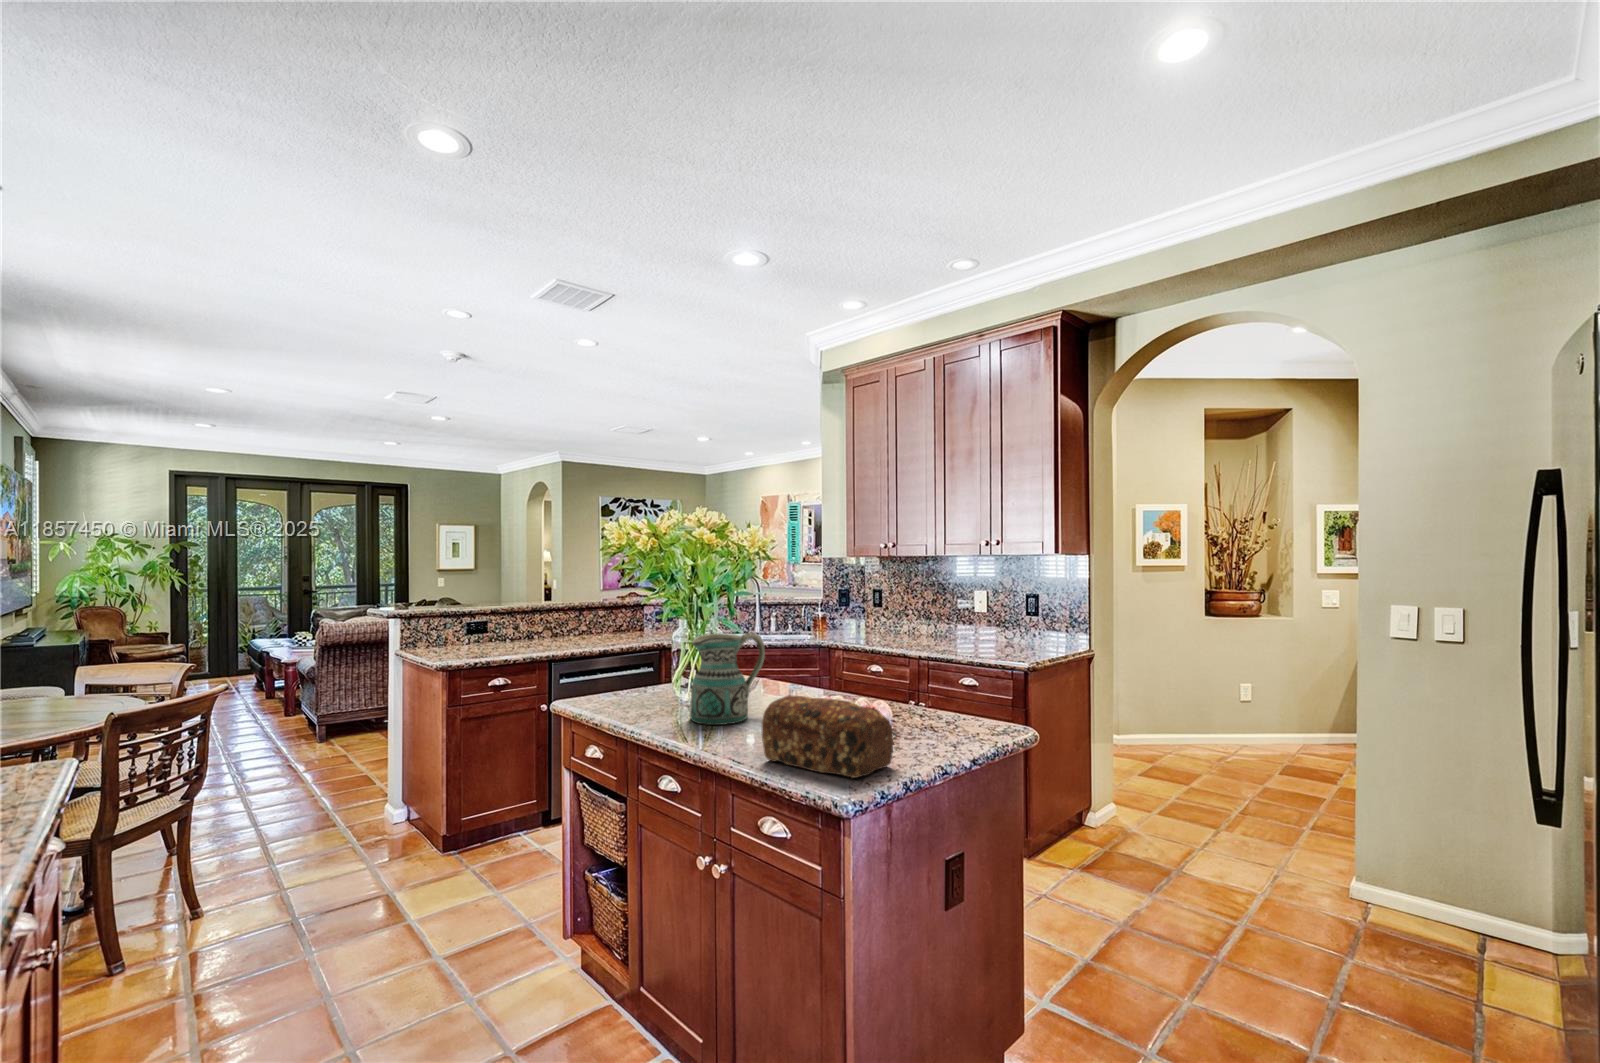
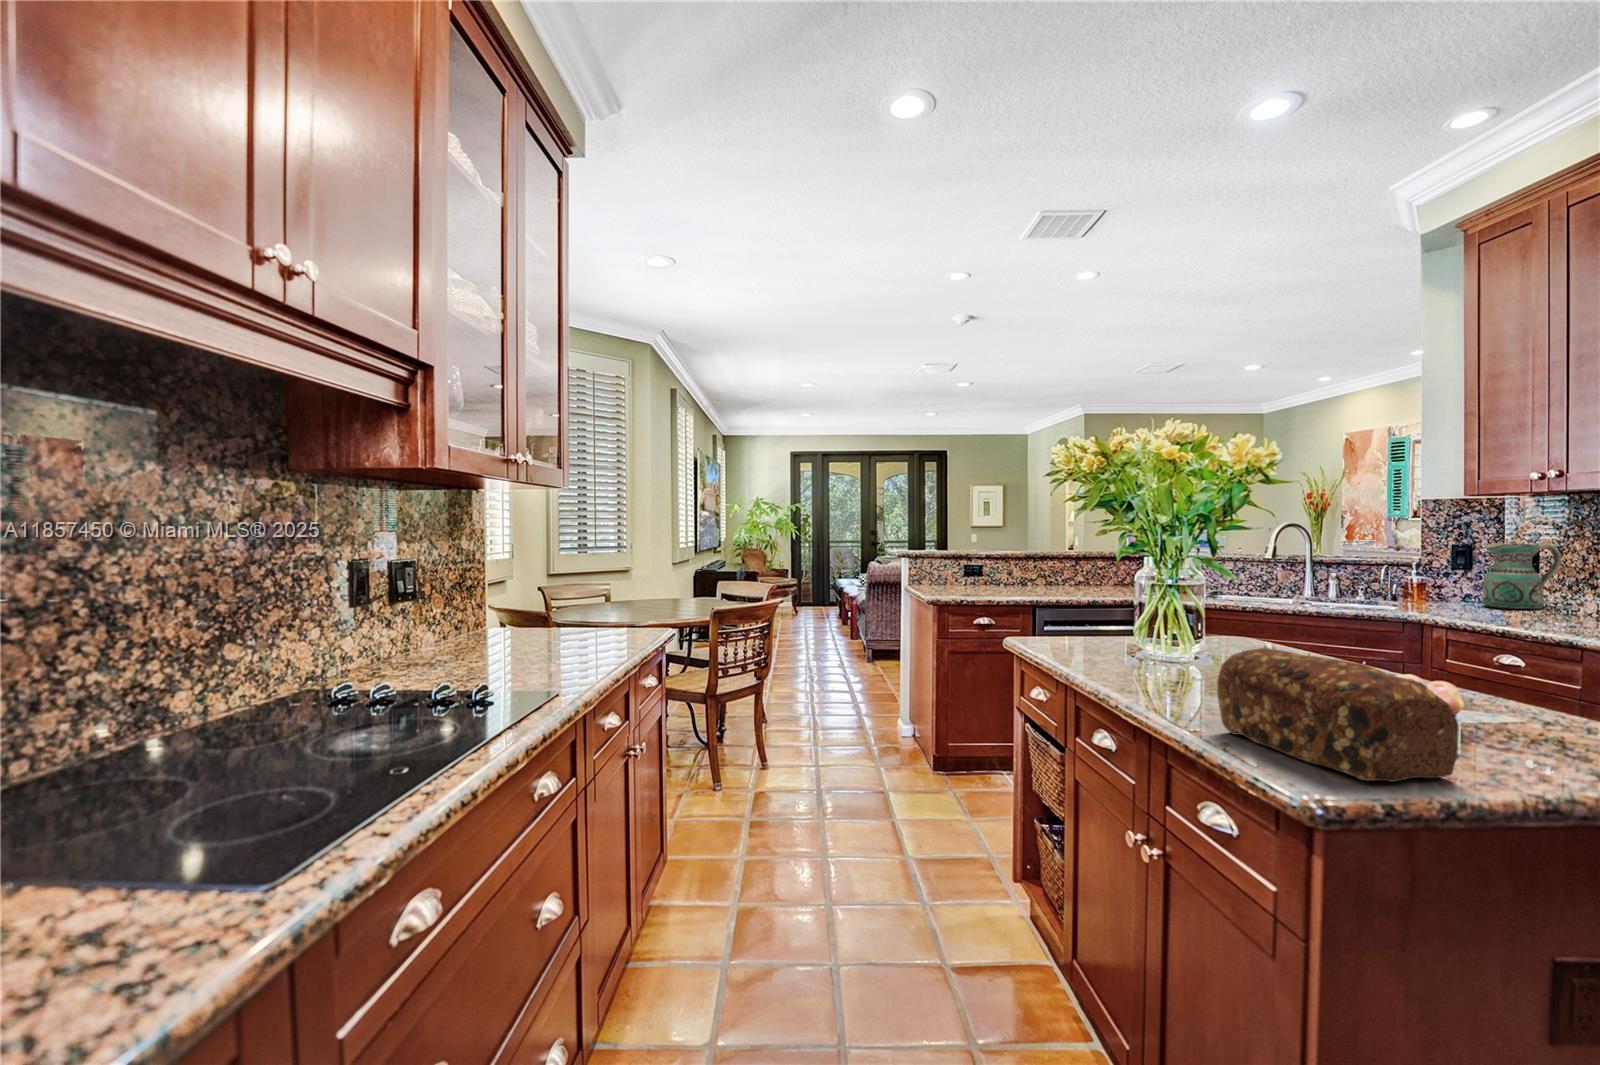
ceramic pitcher: present [690,632,765,725] -> present [1482,543,1561,609]

